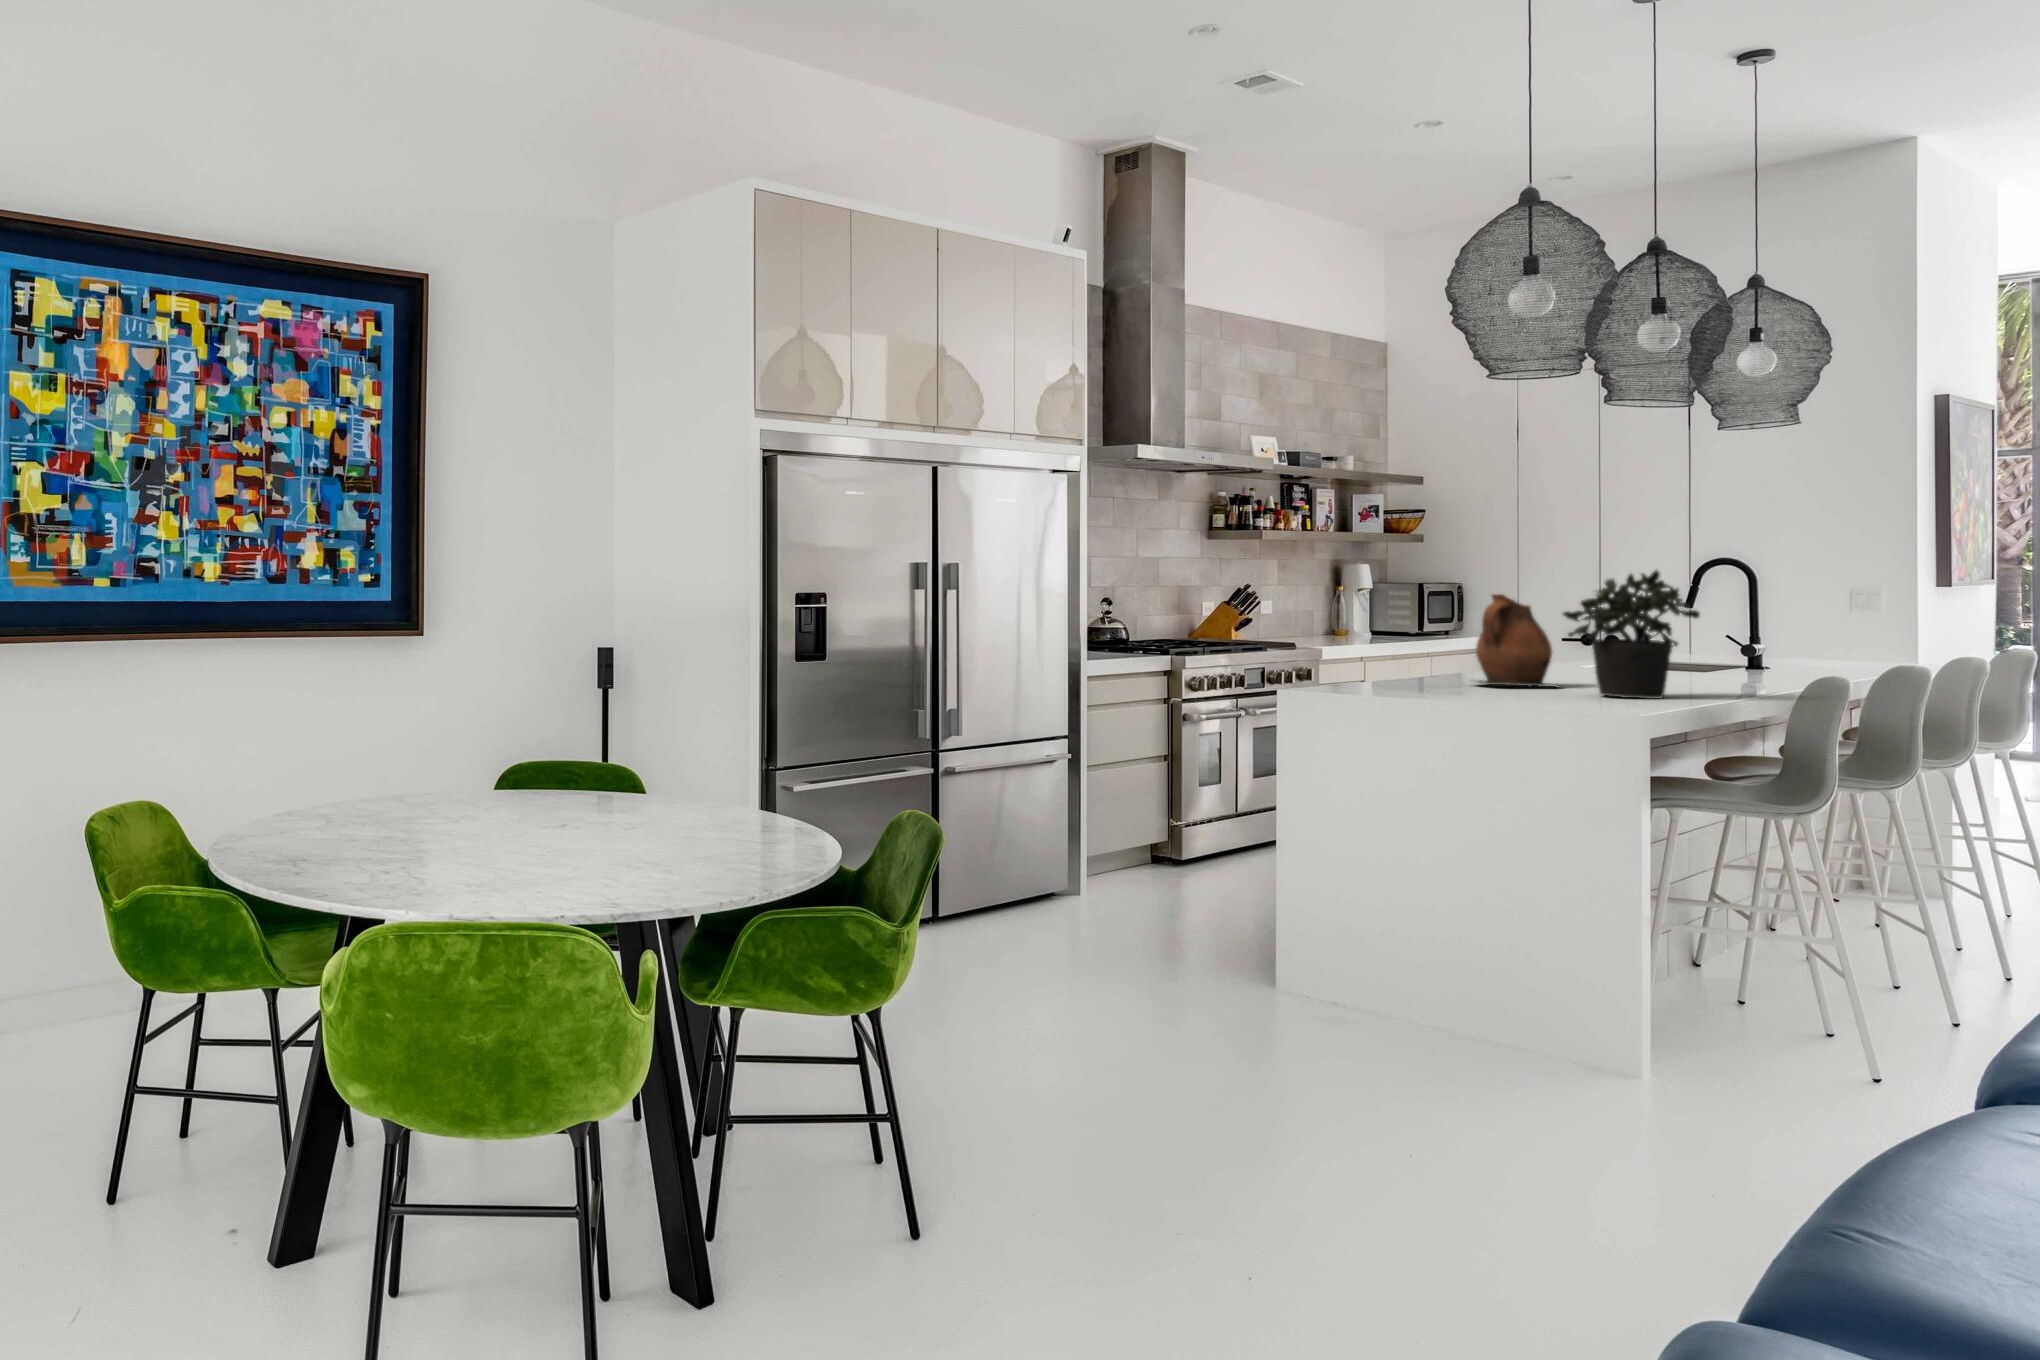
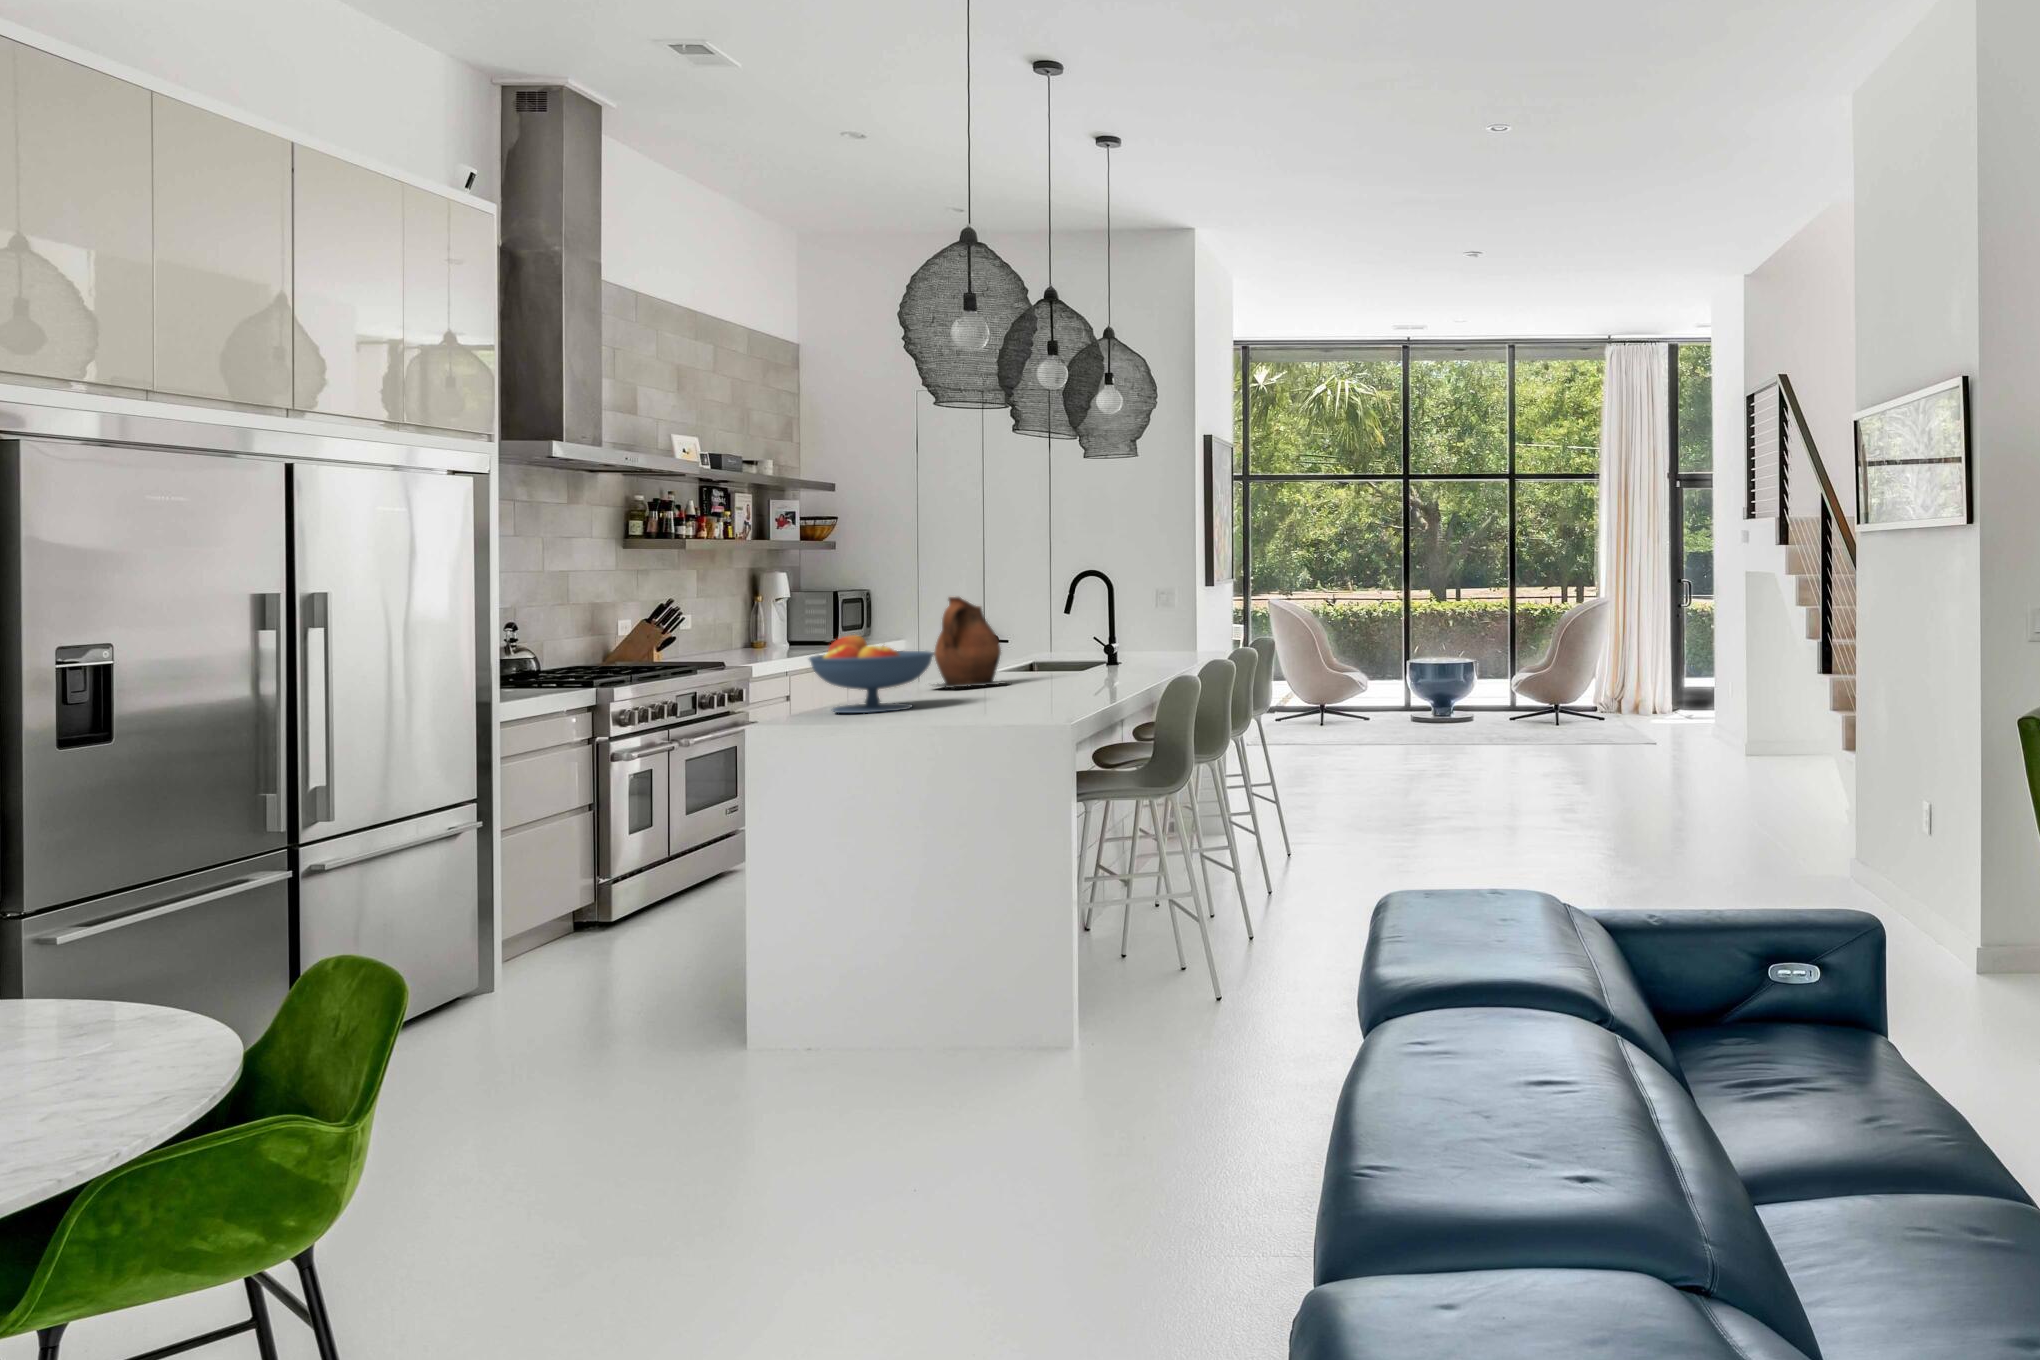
potted plant: present [1563,570,1700,699] -> none [1018,567,1128,689]
fruit bowl: none [1328,624,1458,700] -> present [809,635,934,713]

